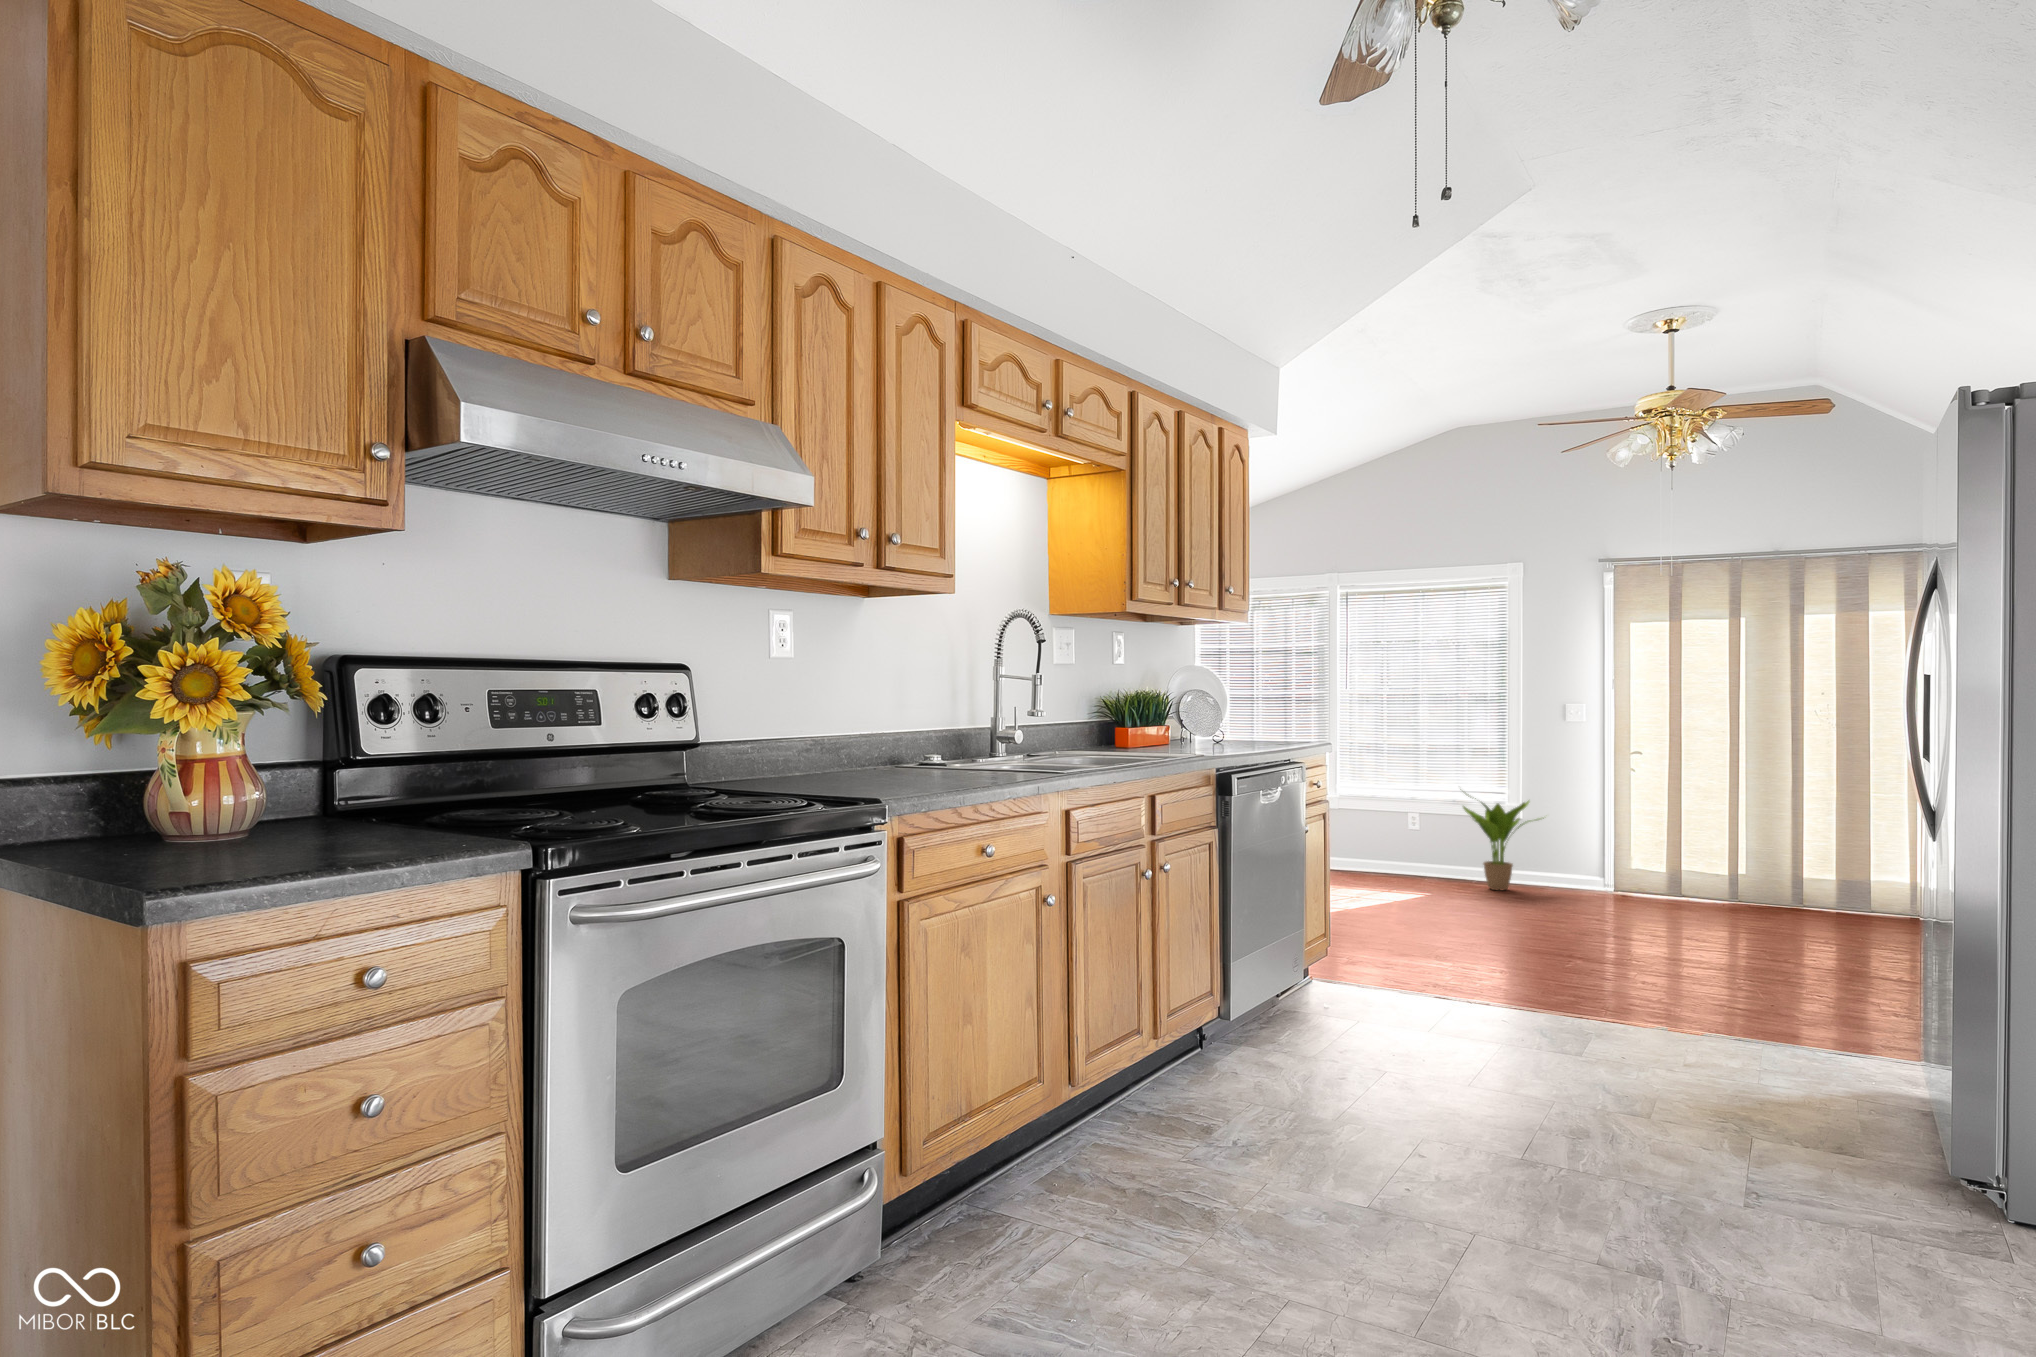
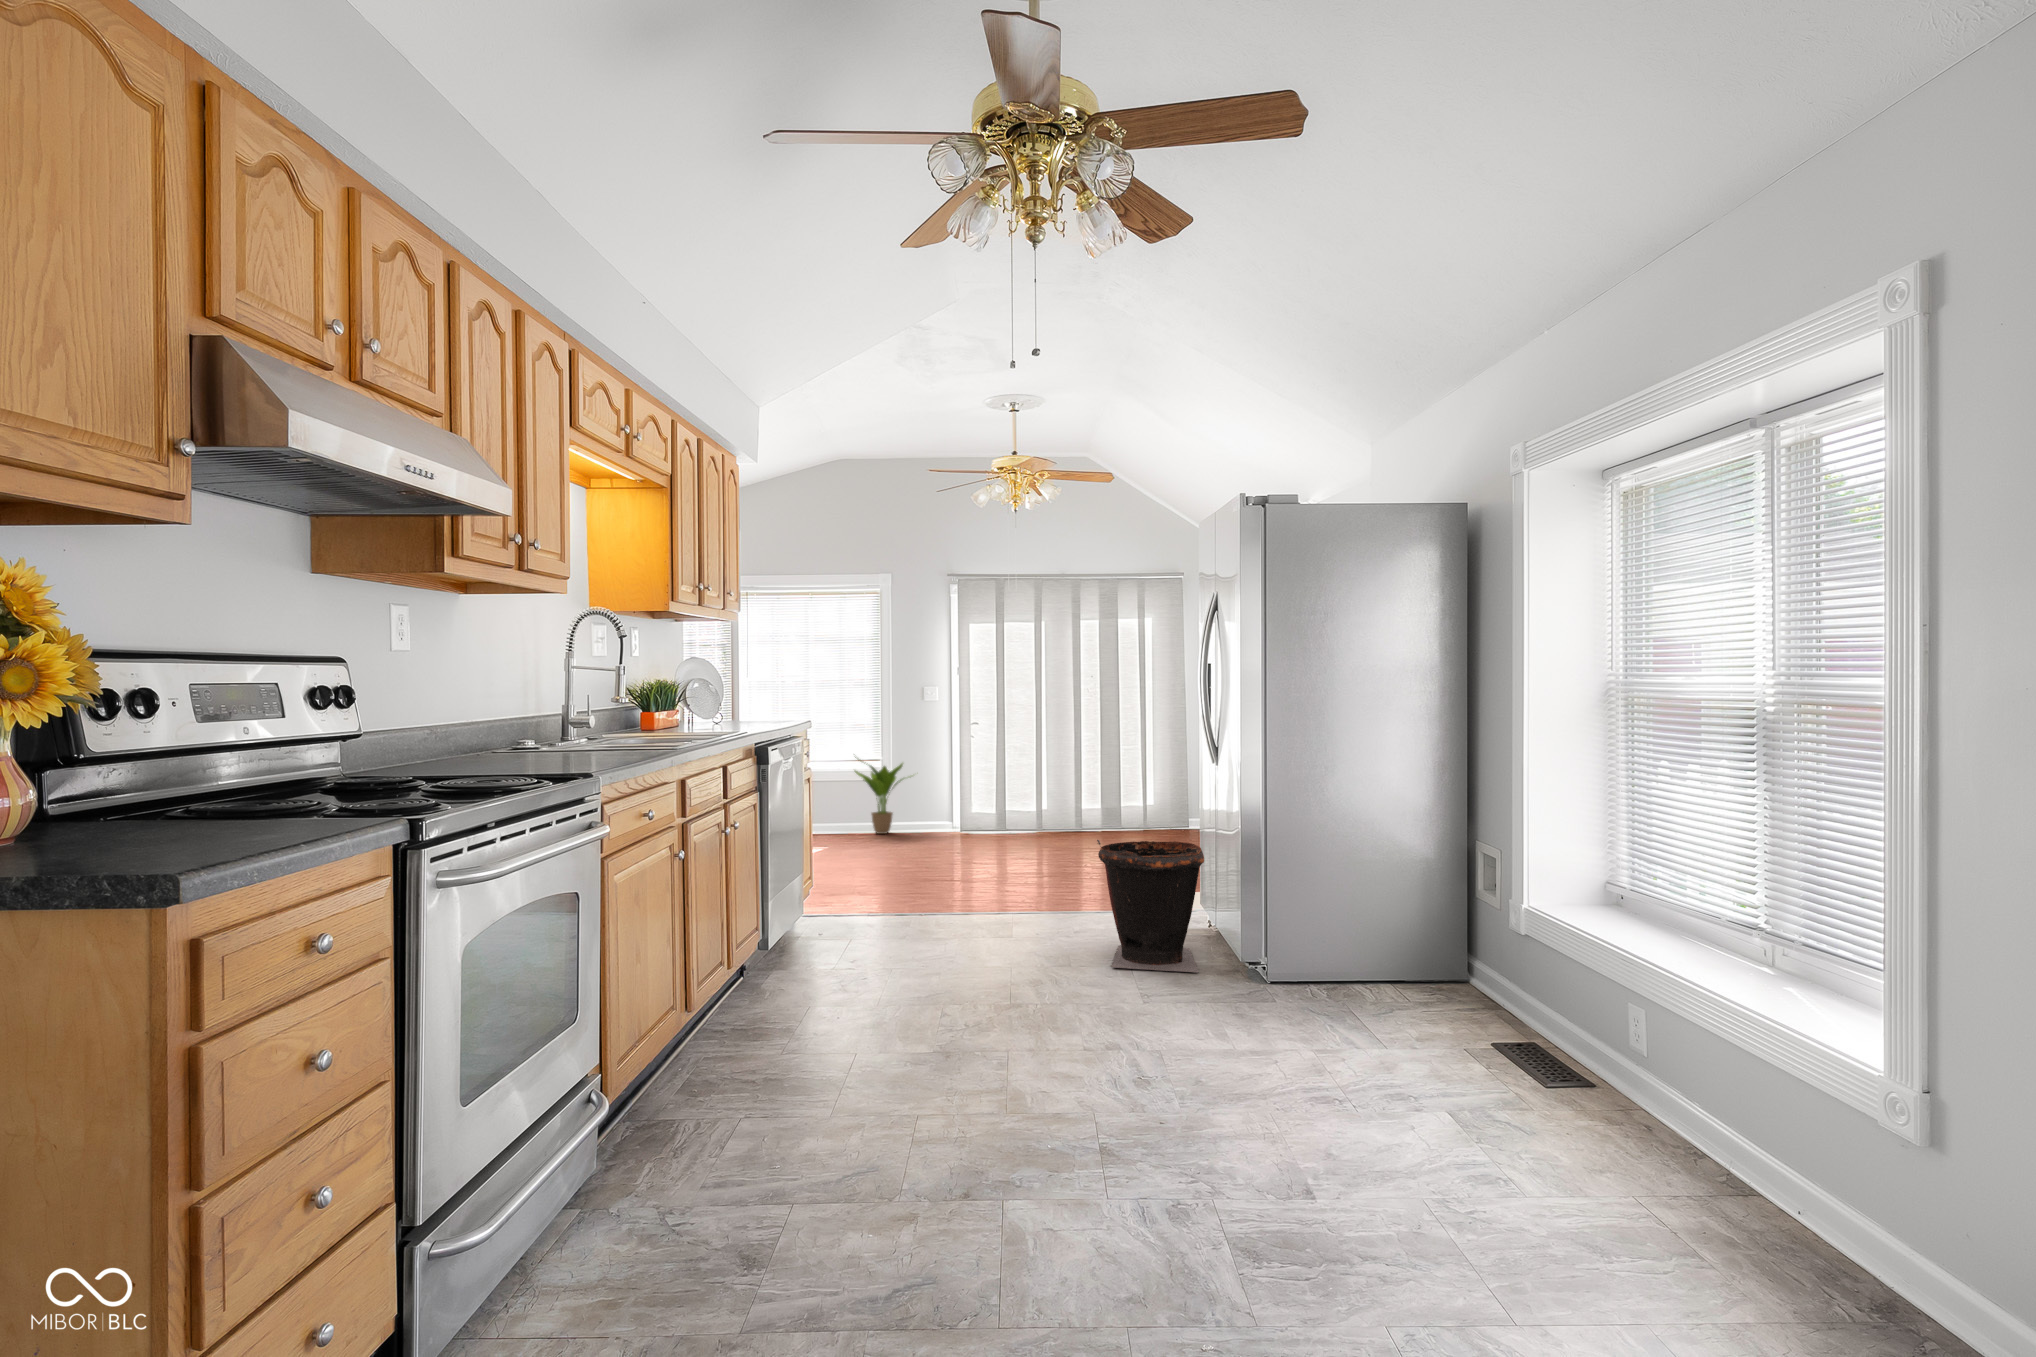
trash can: none [1715,940,1918,1181] -> present [1097,840,1204,973]

